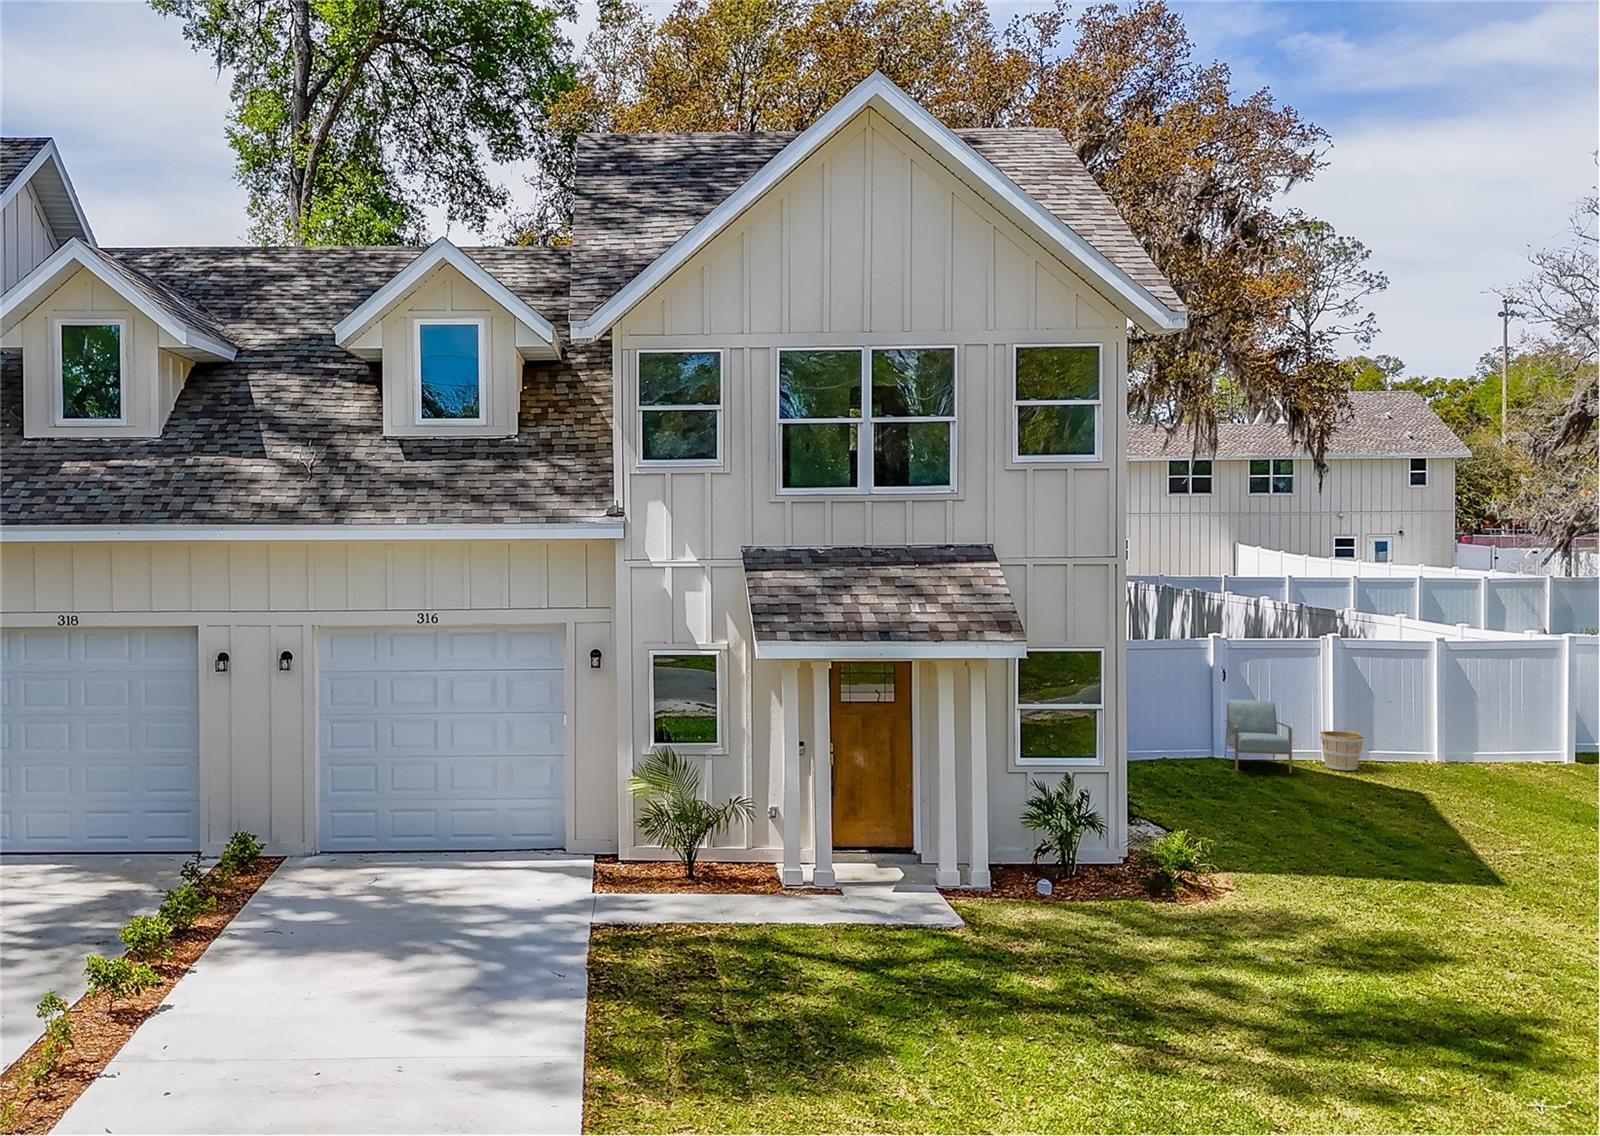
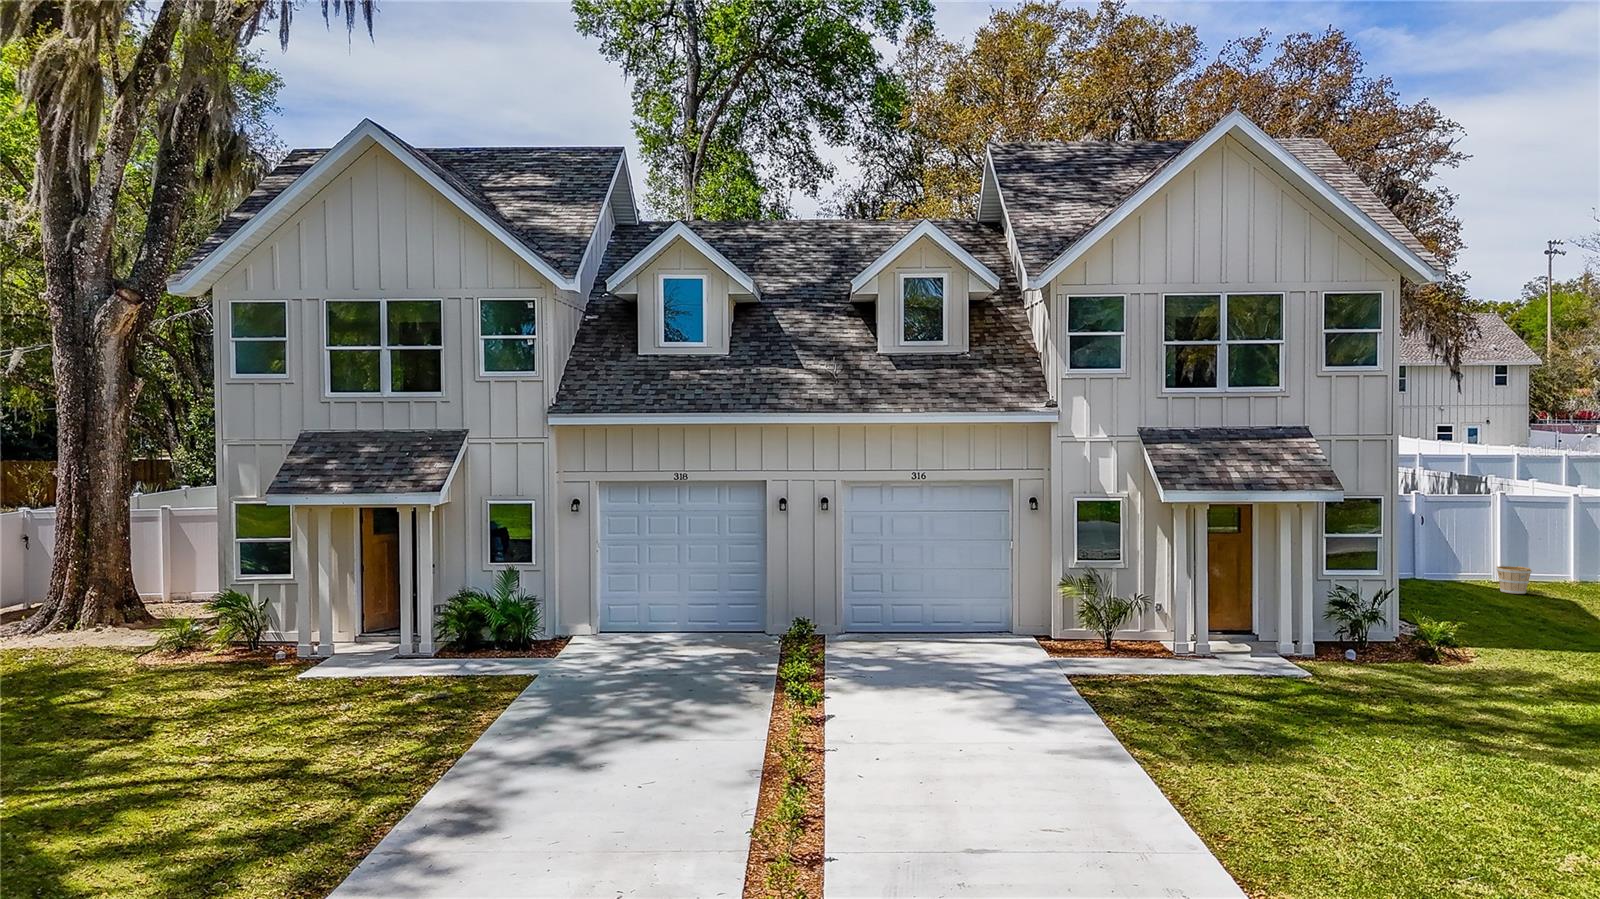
chair: present [1225,700,1292,773] -> none [1423,543,1479,594]

